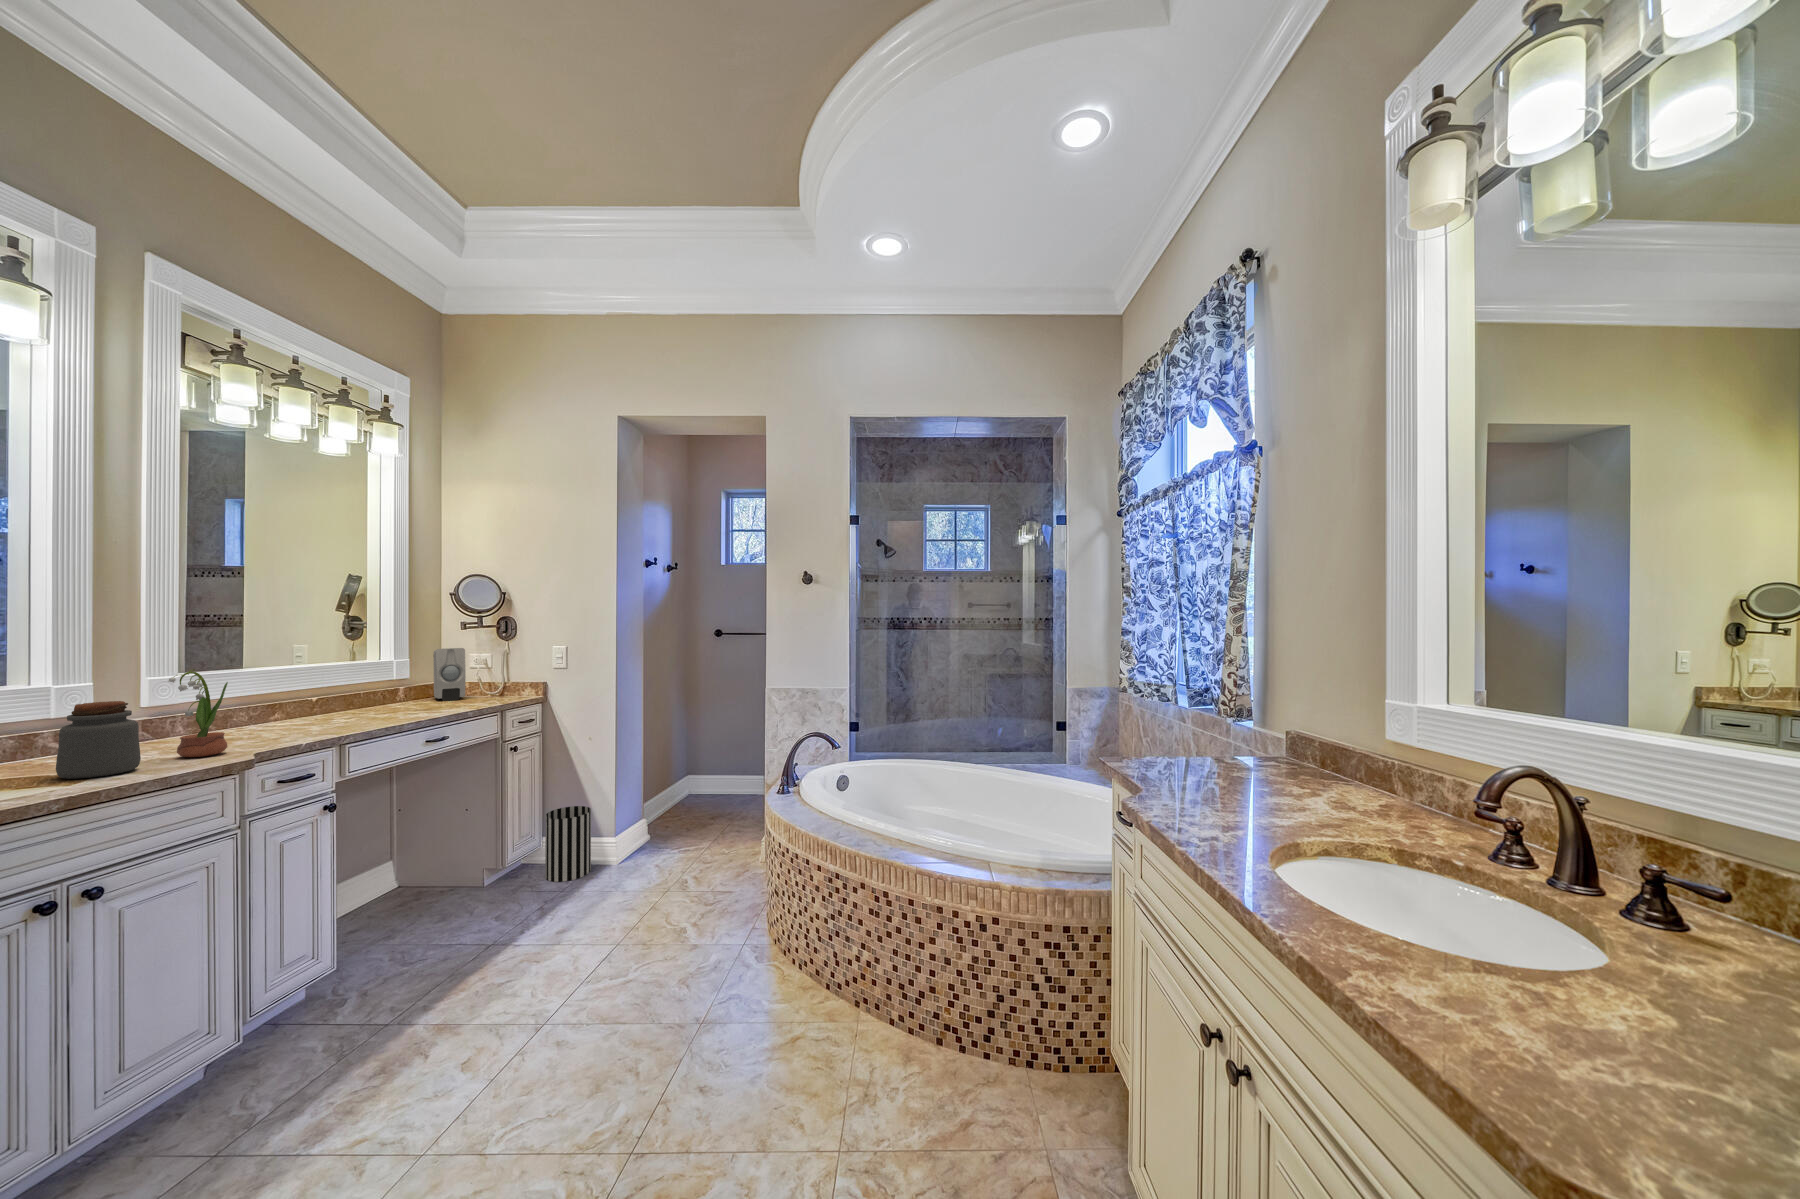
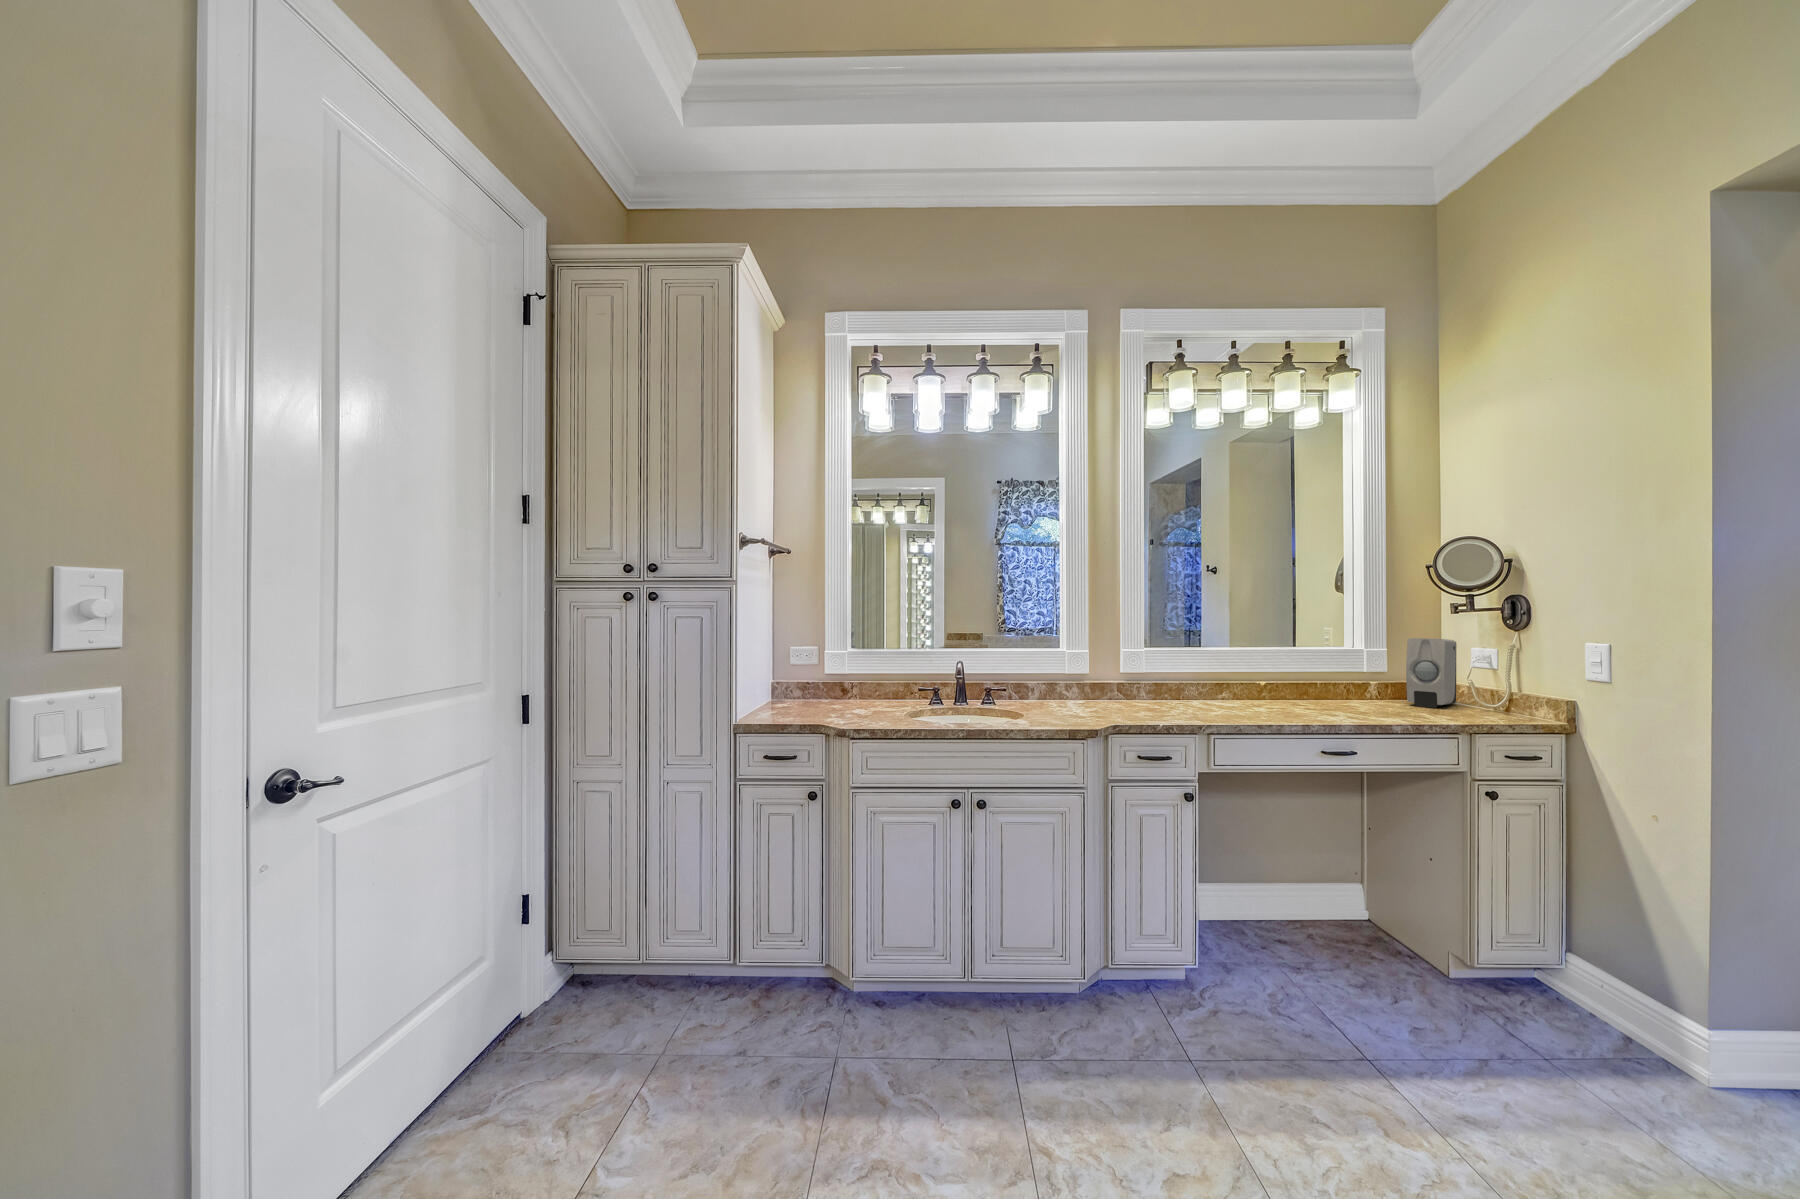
potted flower: present [168,669,228,757] -> none [1075,646,1111,720]
jar: present [56,701,141,779] -> none [1012,666,1051,721]
wastebasket: present [545,806,591,882] -> none [1544,913,1640,1051]

